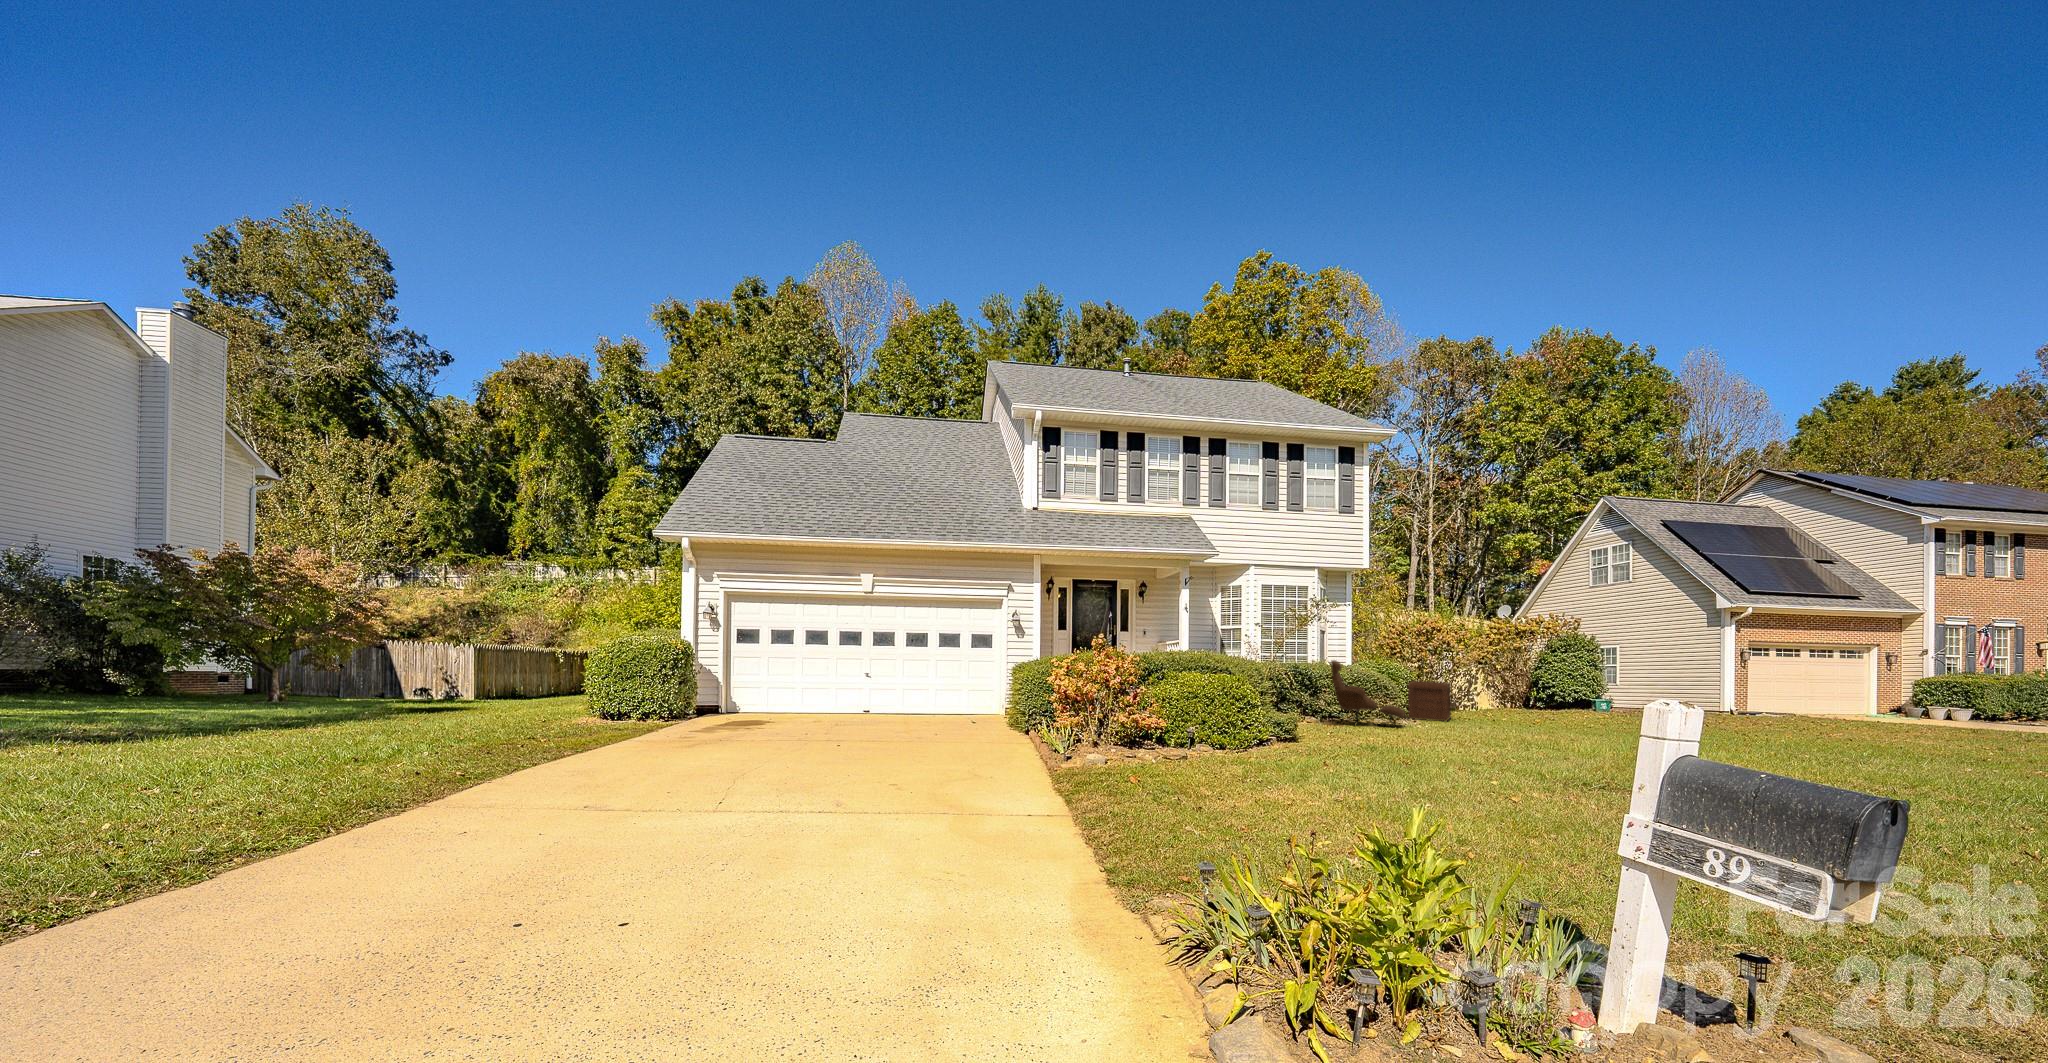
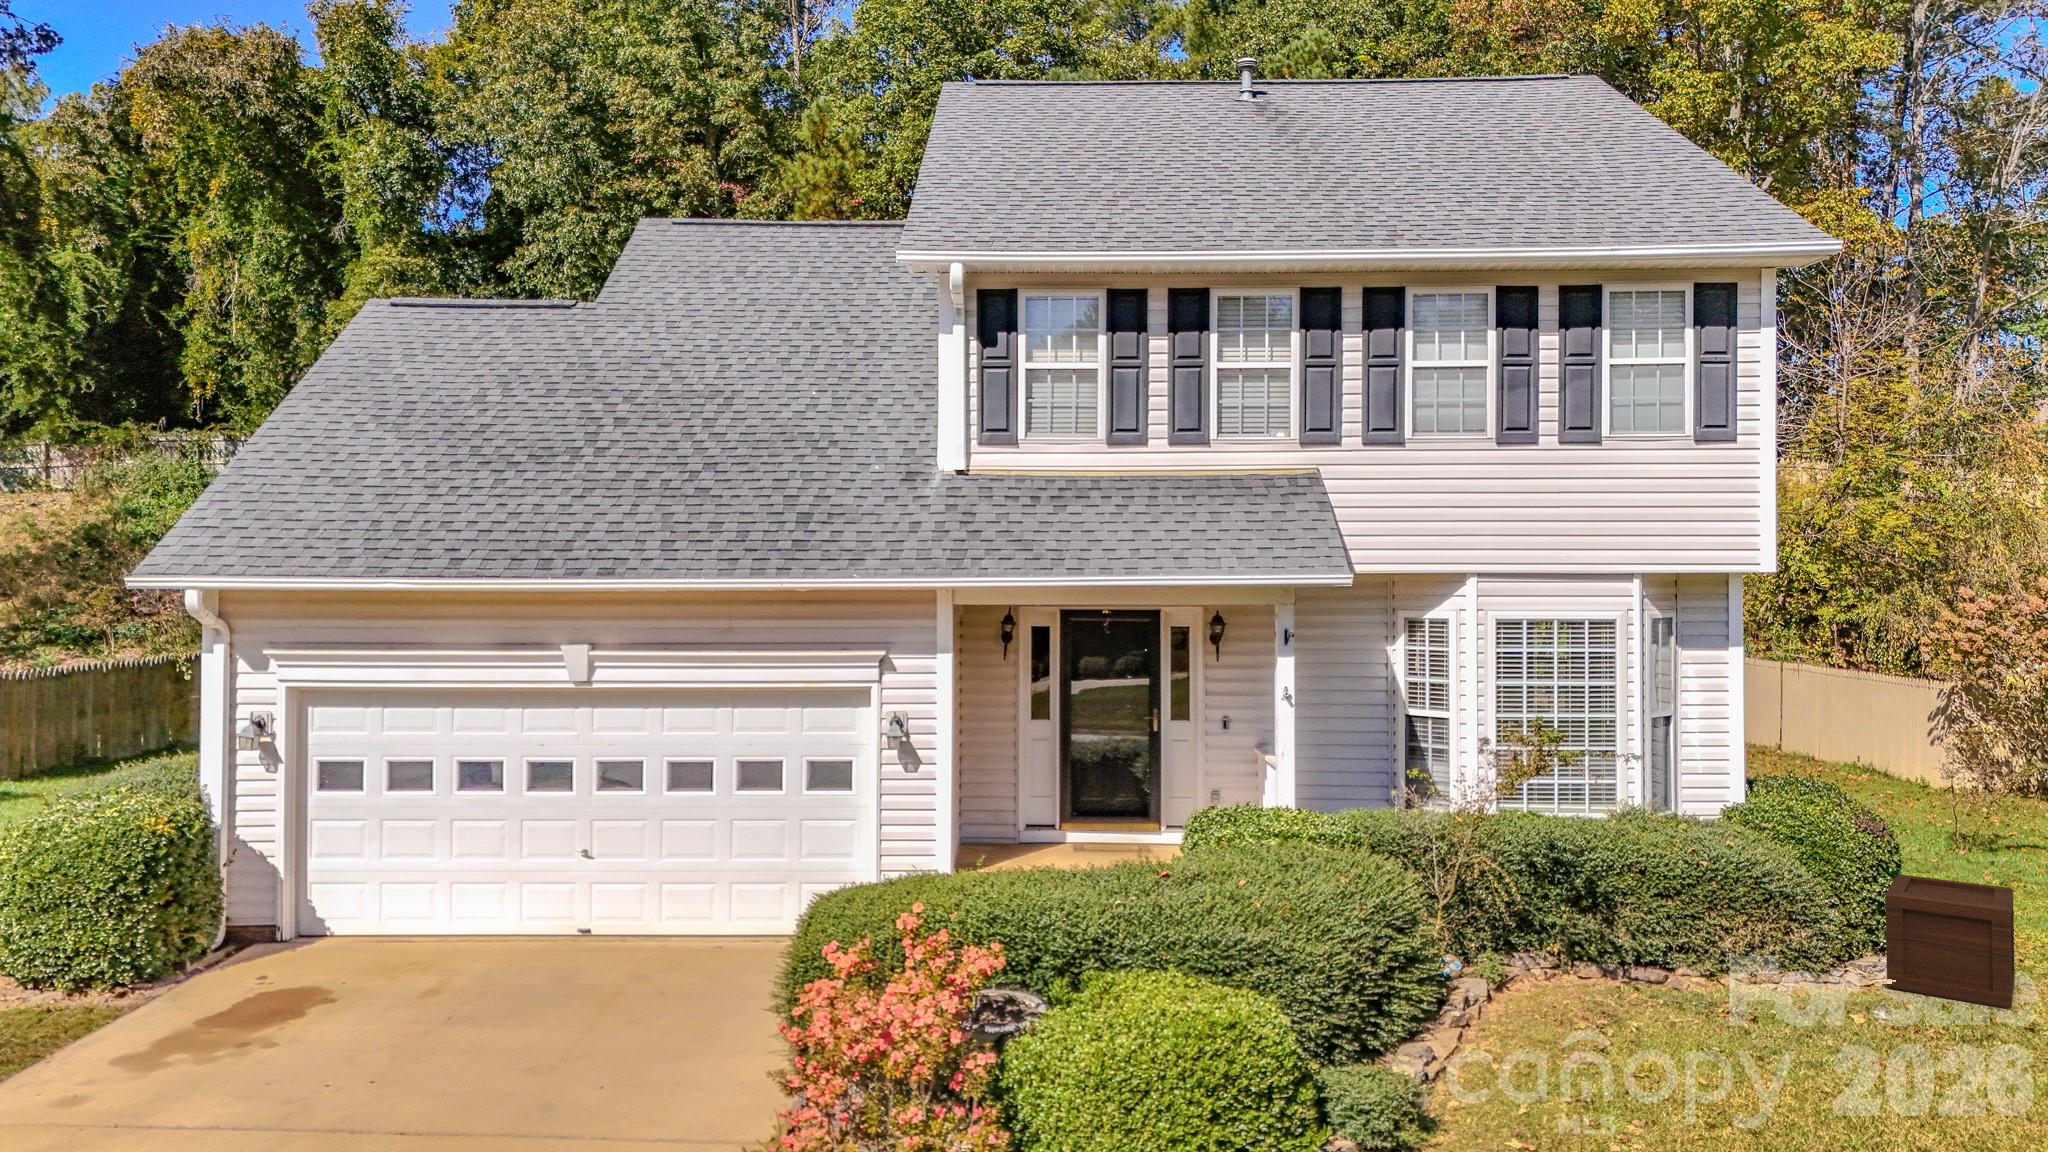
lounge chair: present [1331,660,1405,726] -> none [1656,847,1889,1063]

